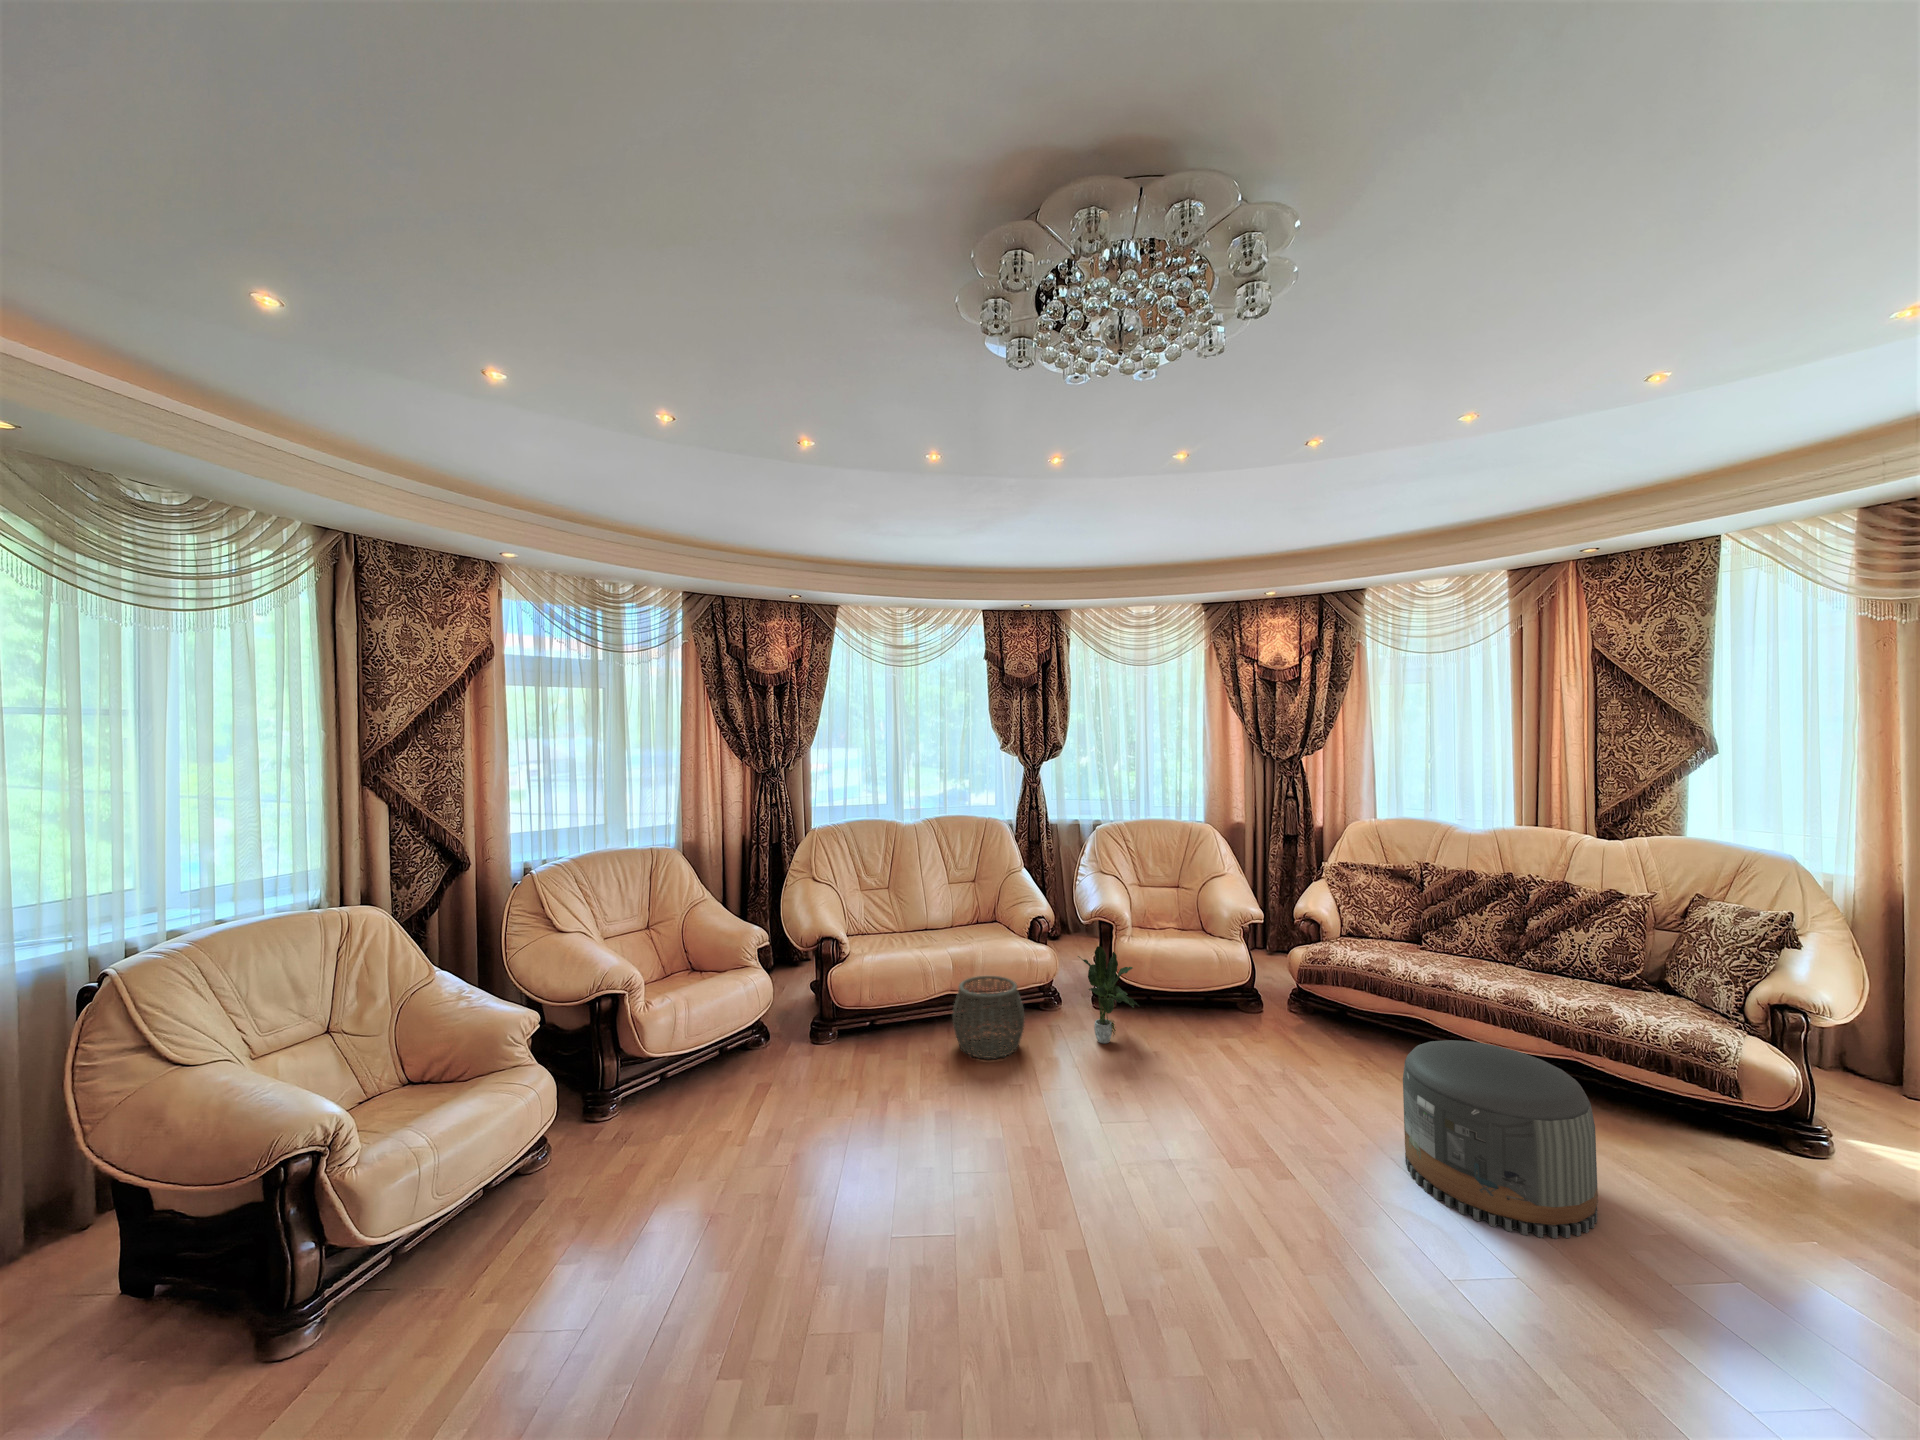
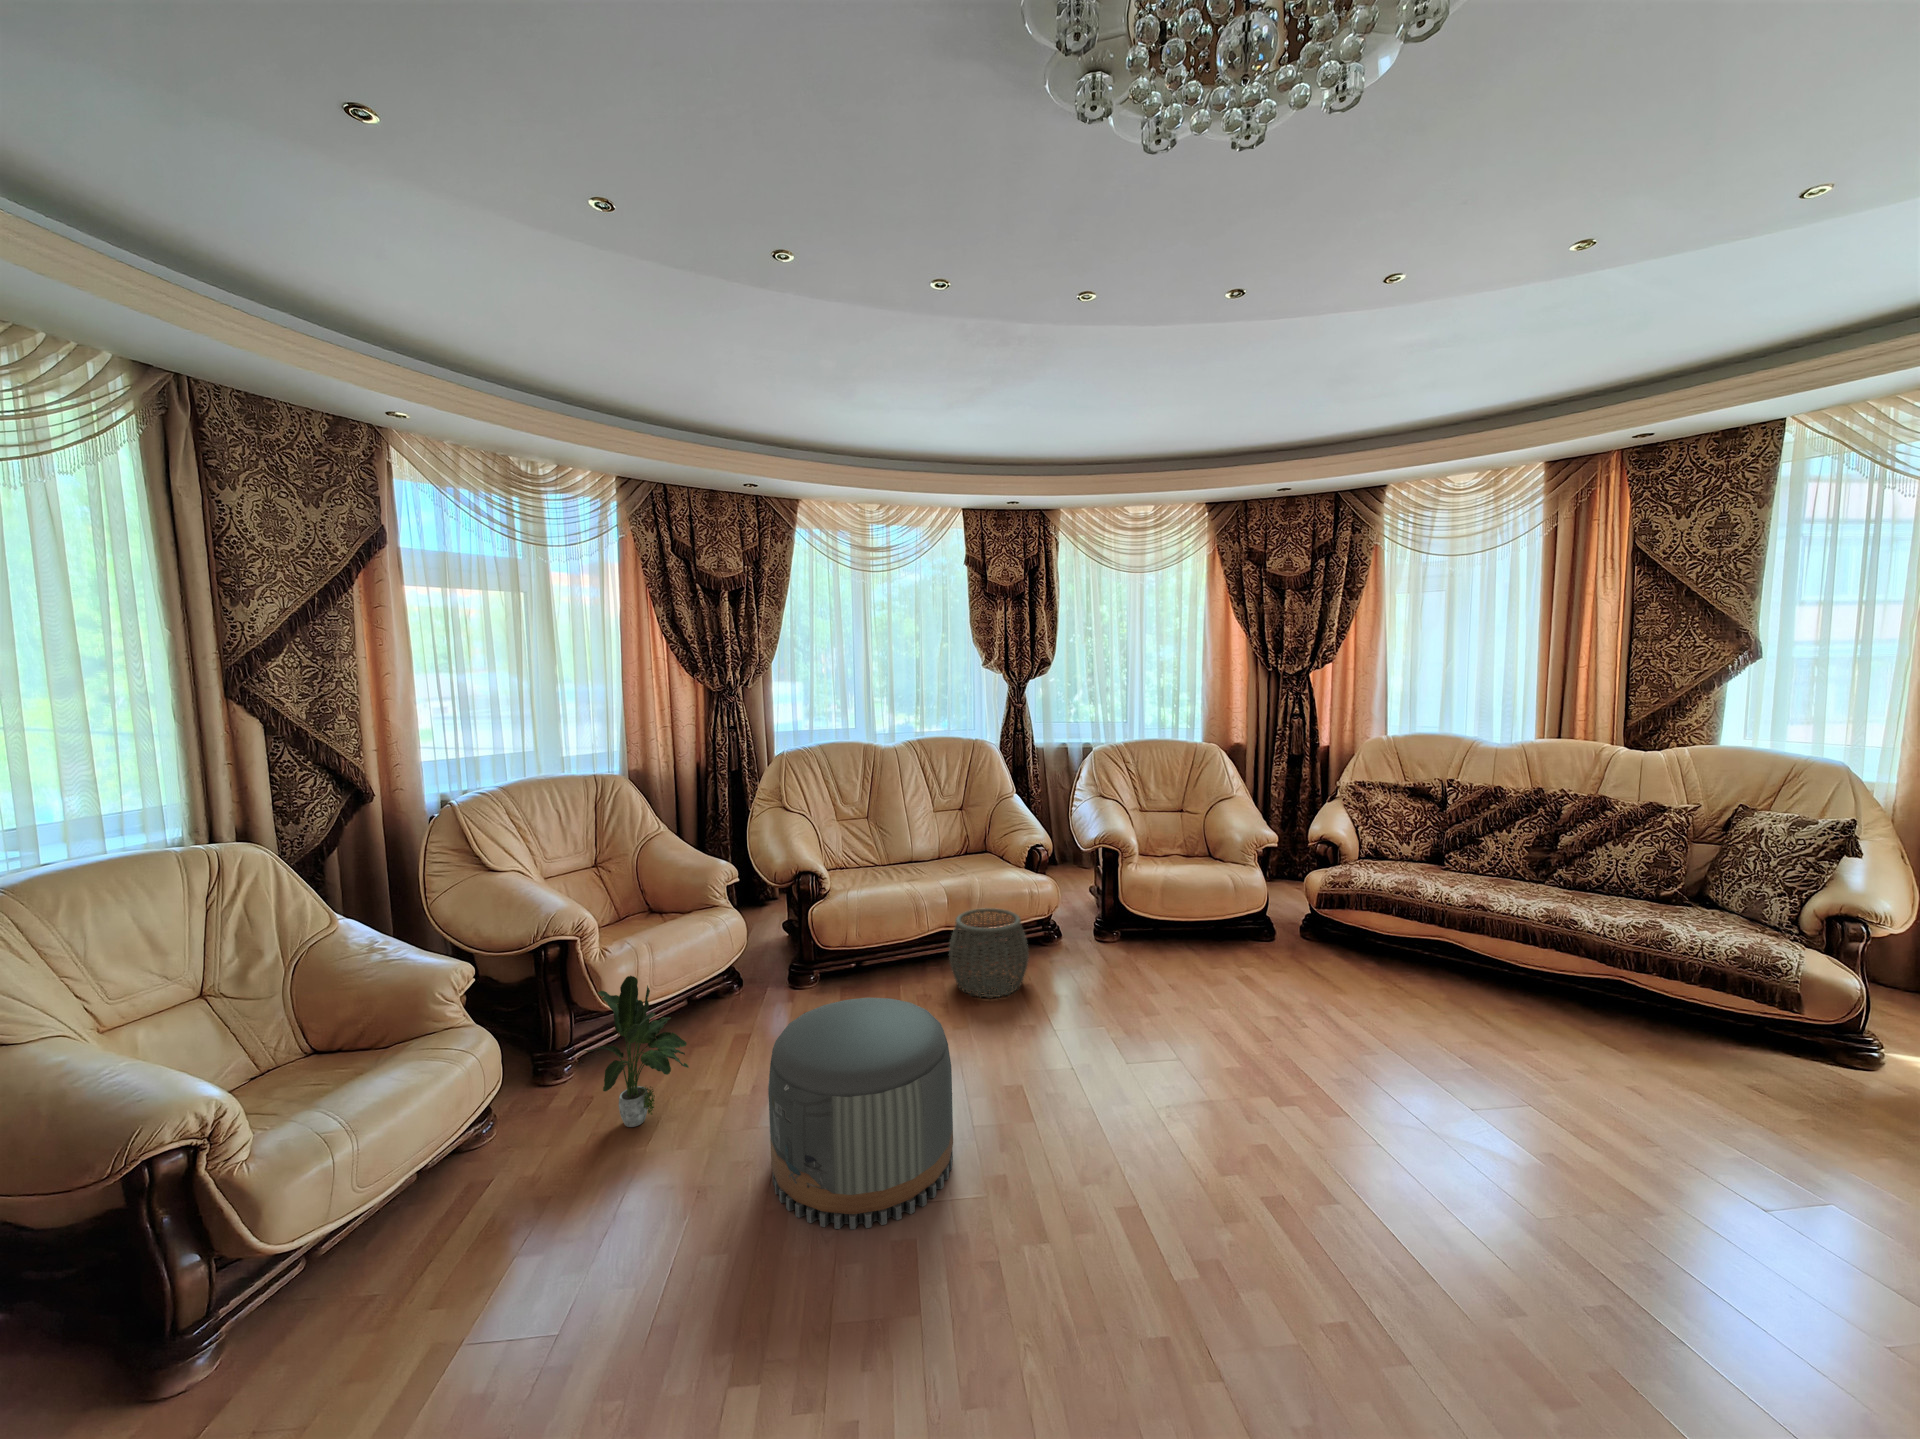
potted plant: present [1078,946,1139,1043] -> present [584,976,689,1127]
pouf: present [1403,1040,1598,1238] -> present [768,998,953,1229]

